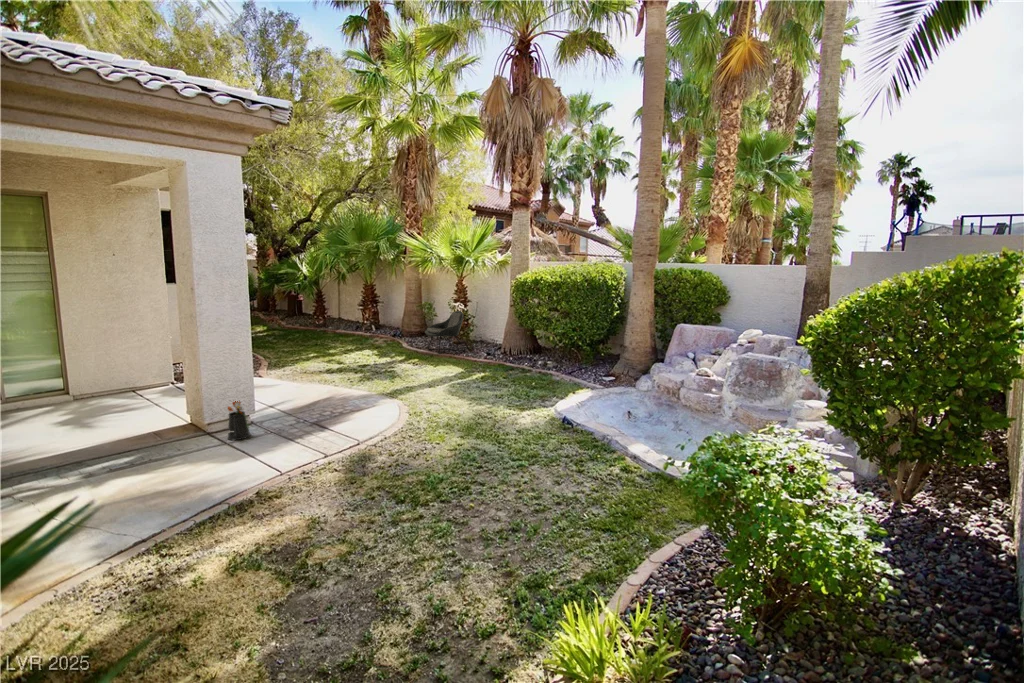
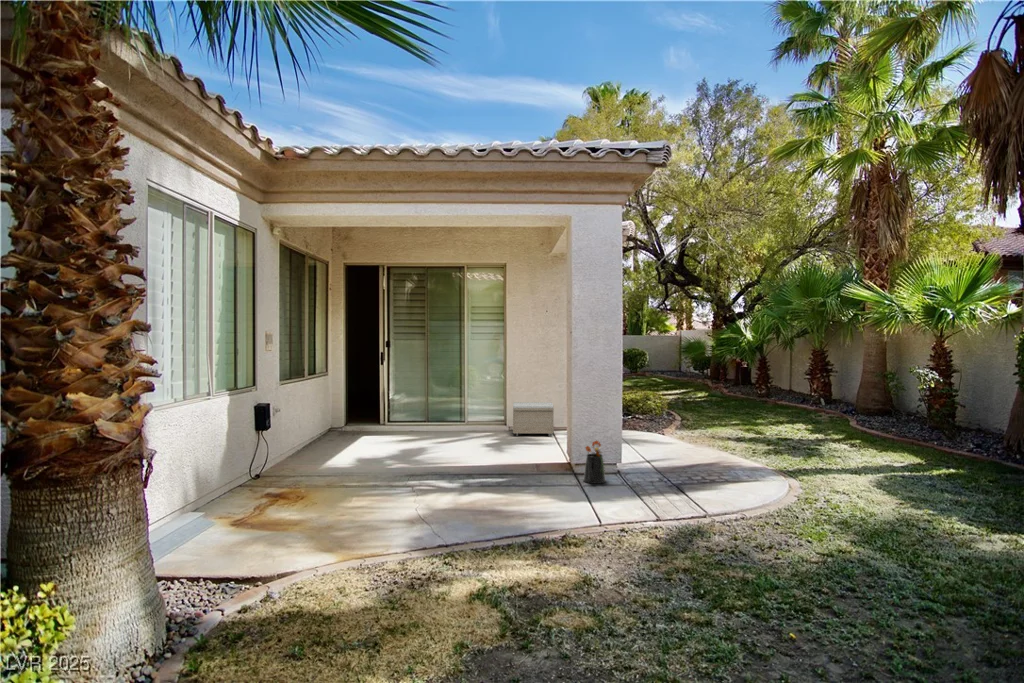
lounge chair: present [425,311,465,354] -> none [881,386,943,444]
storage bench: none [90,366,150,409] -> present [513,402,554,436]

